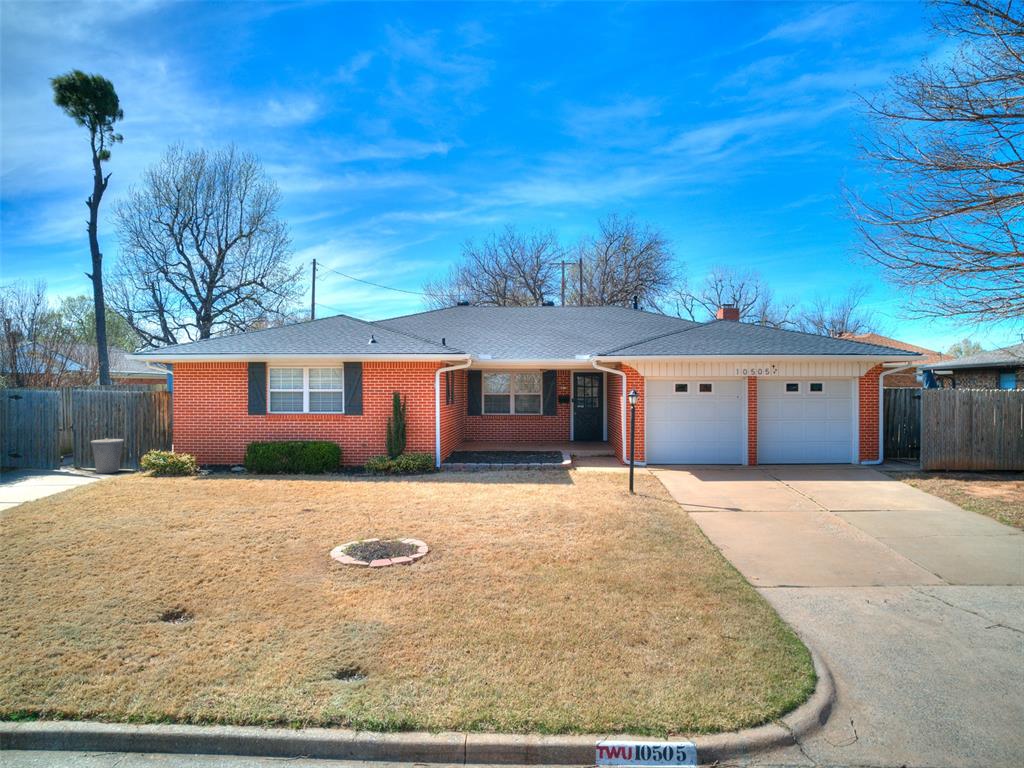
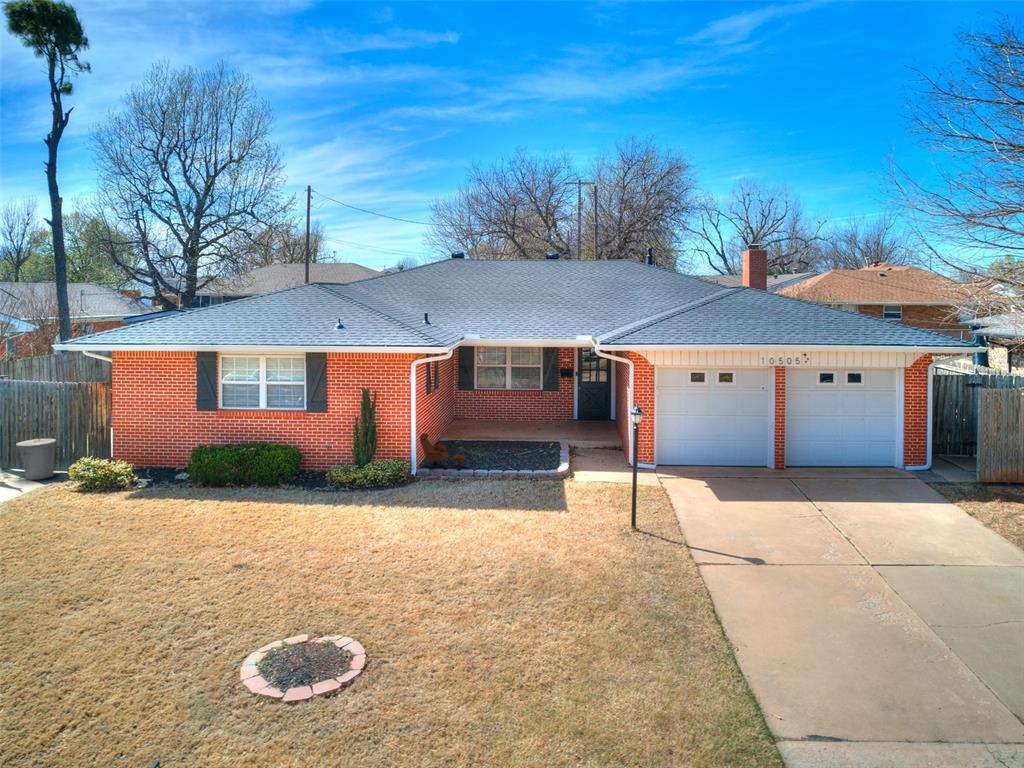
lounge chair: none [443,435,484,467] -> present [420,433,467,471]

